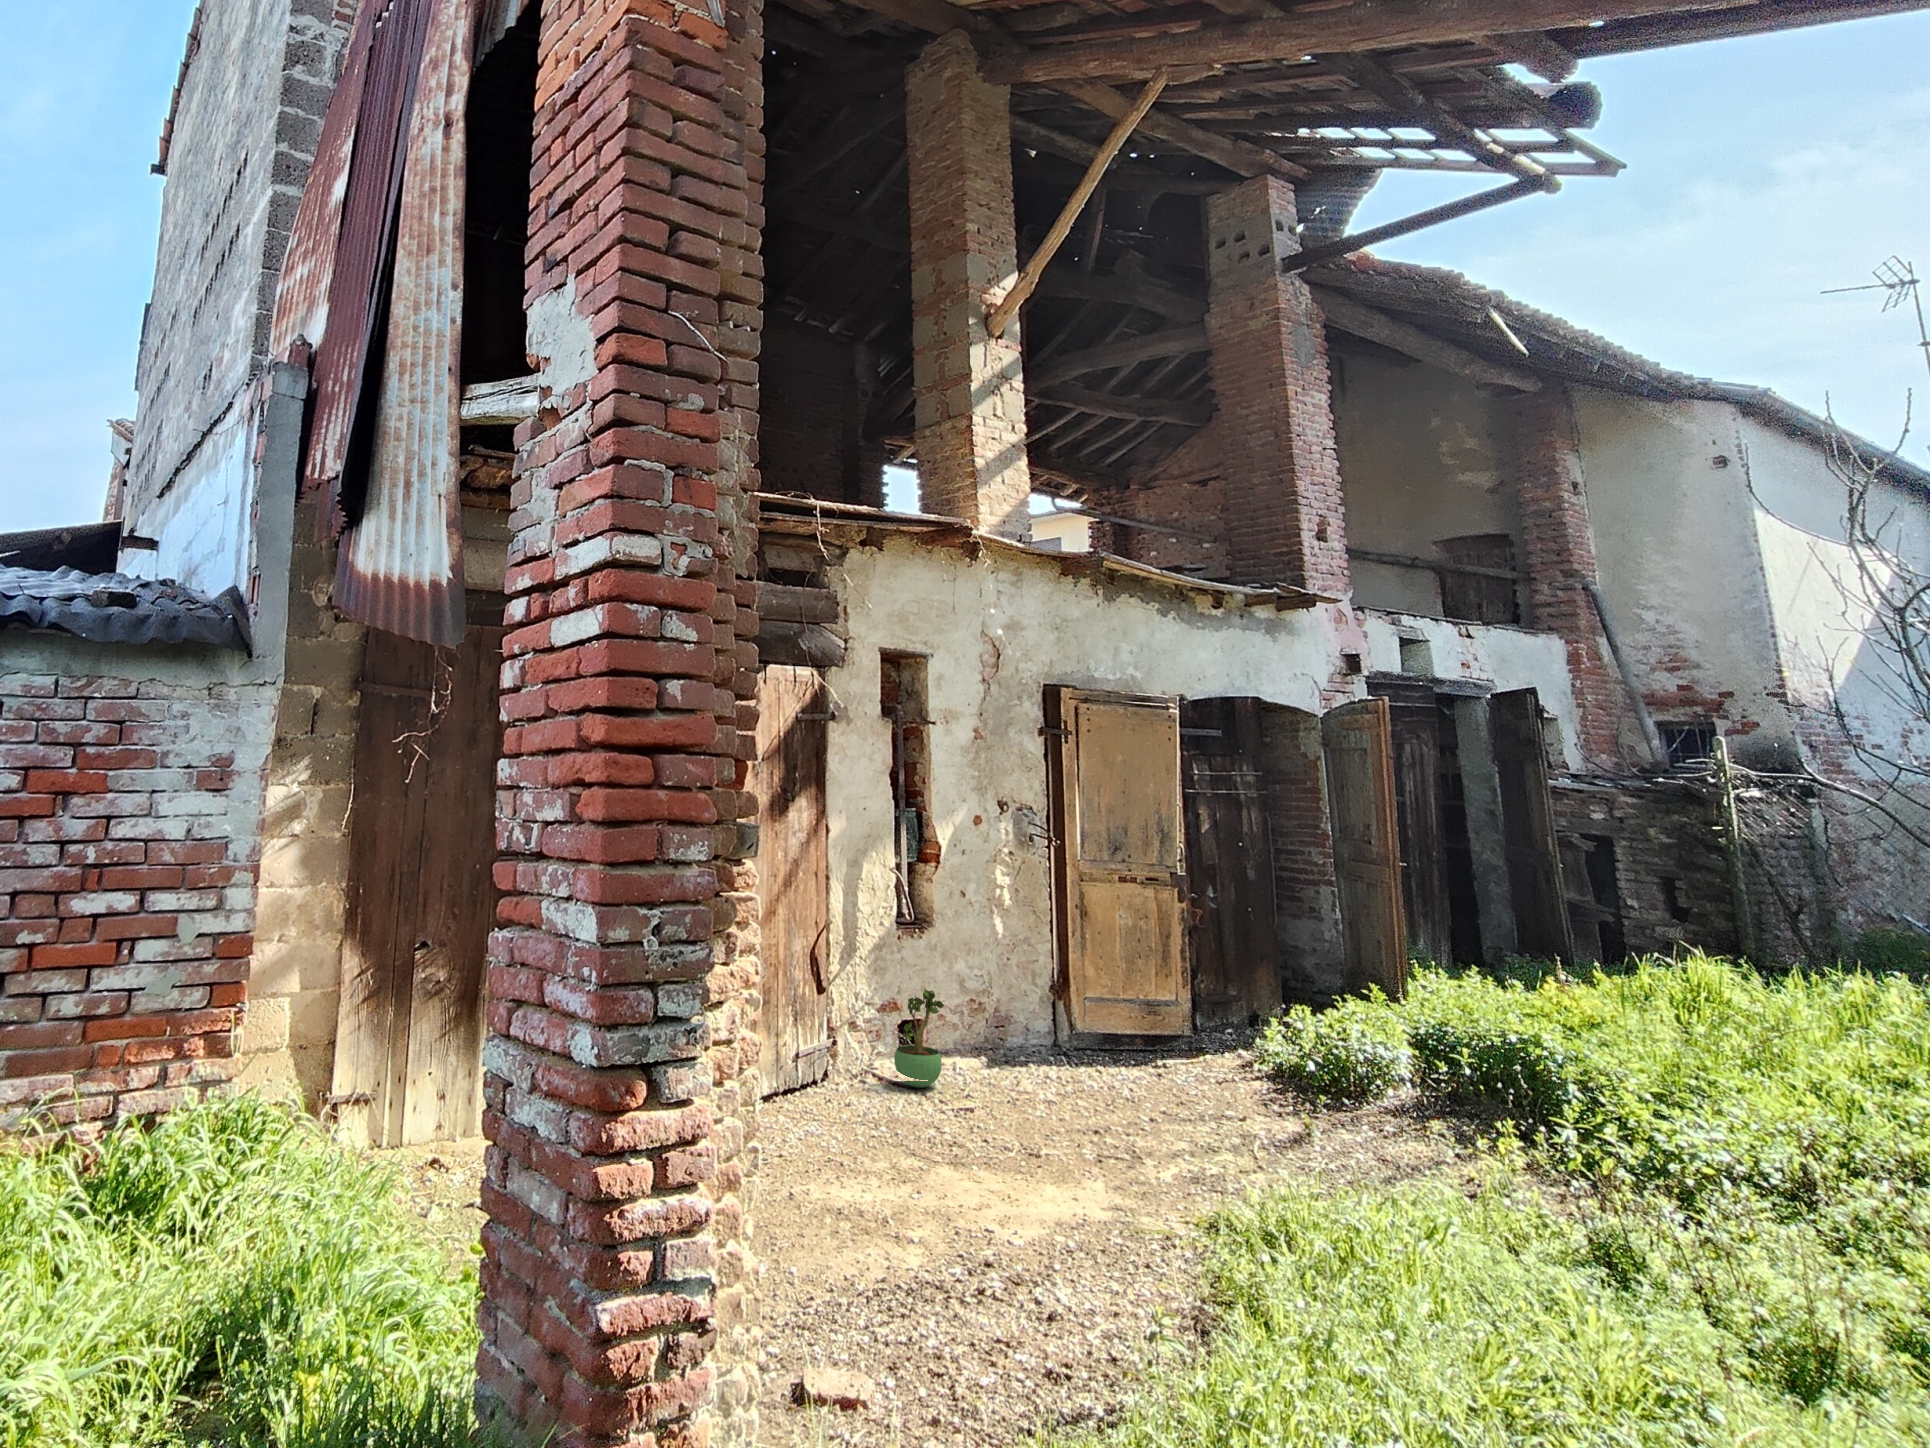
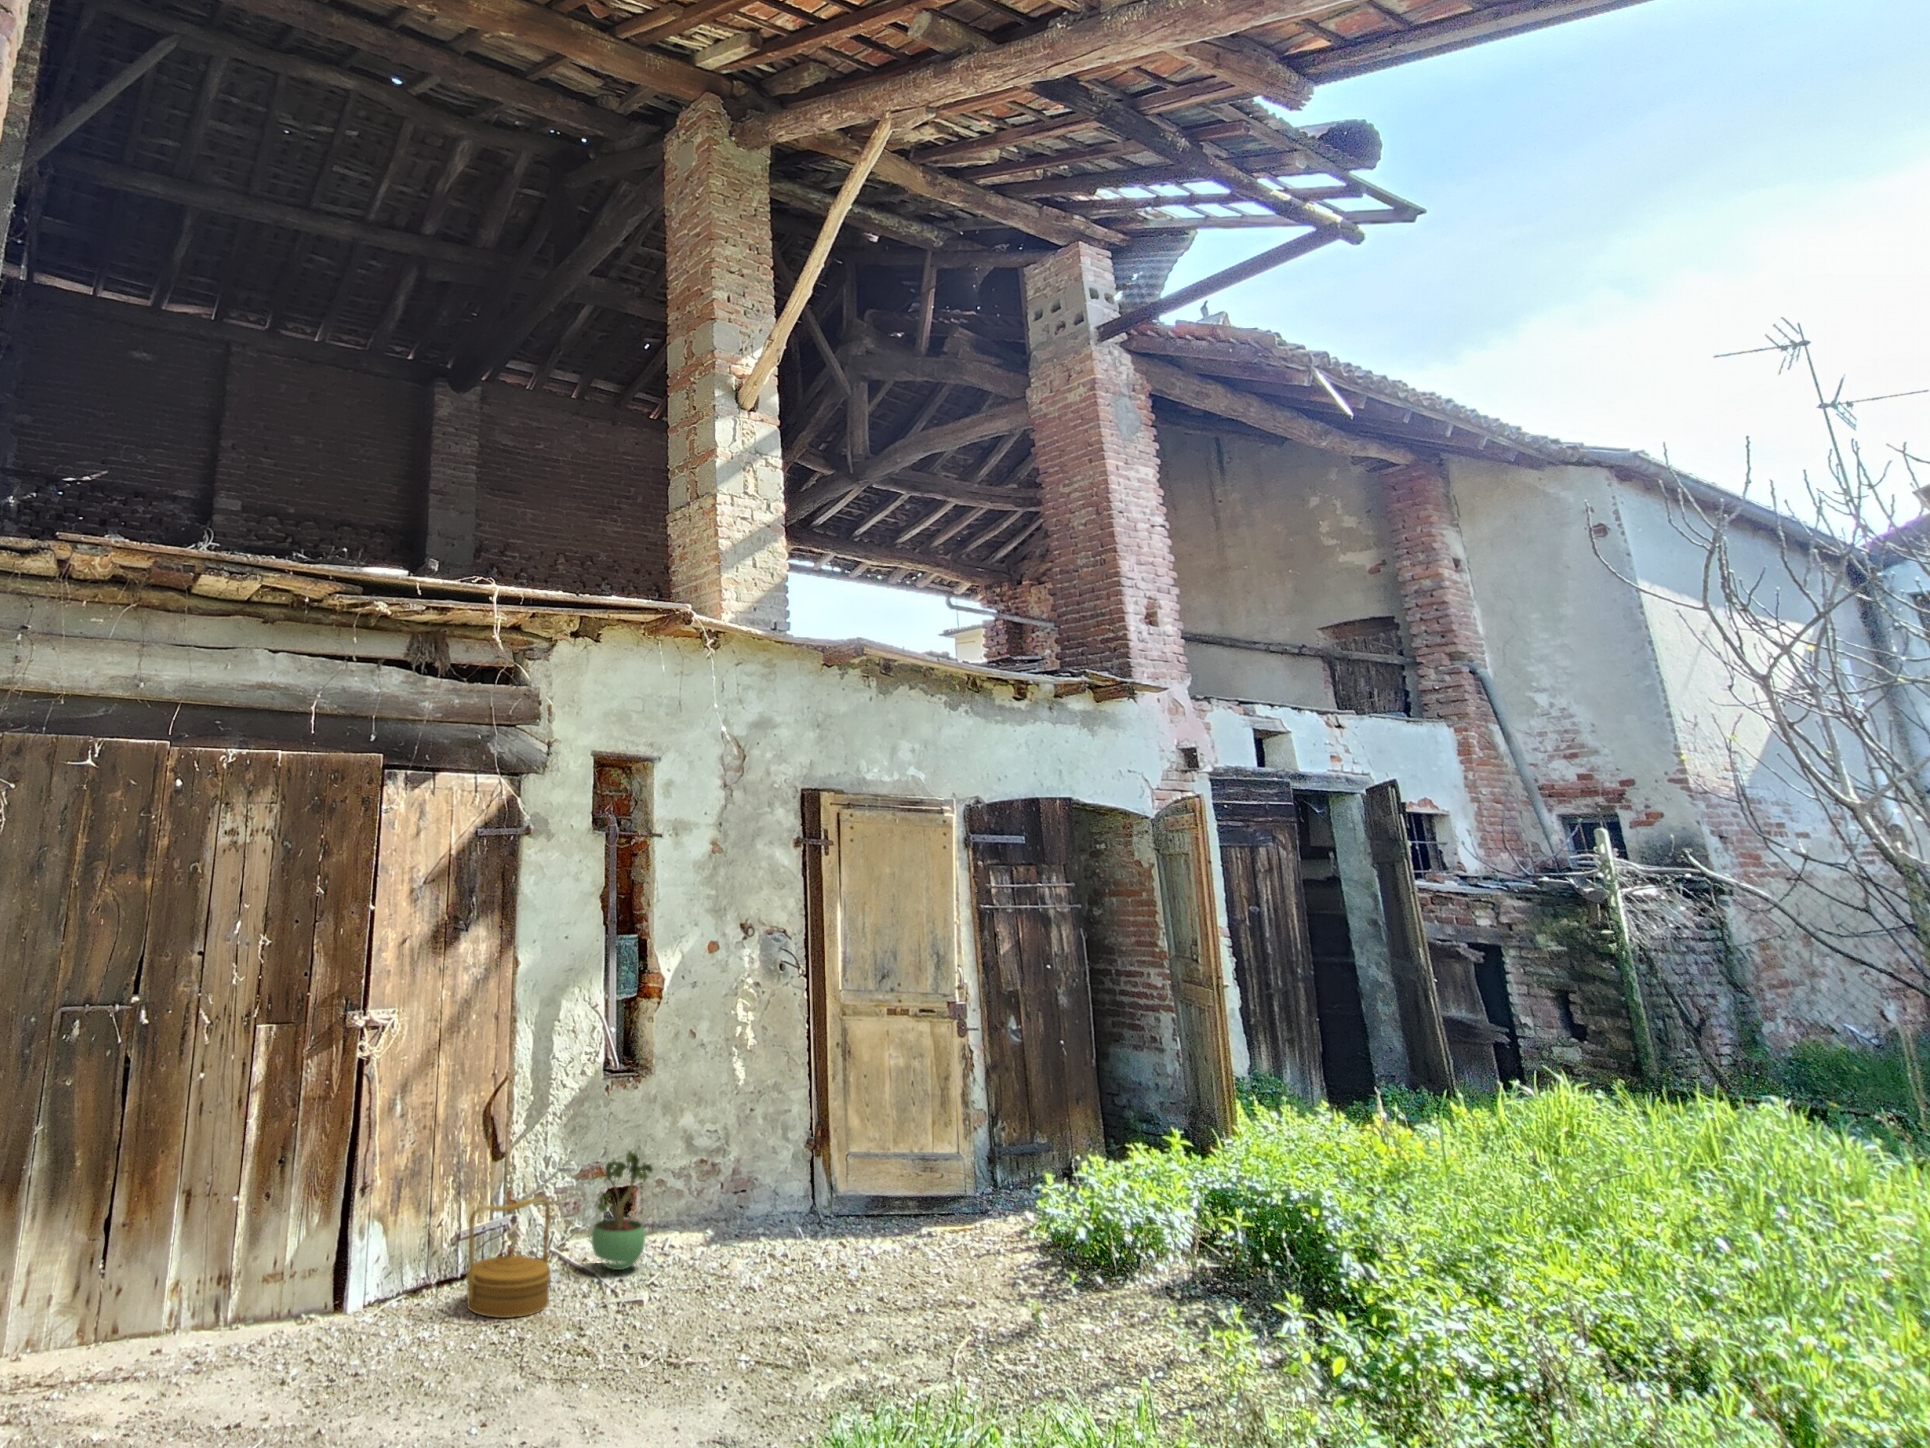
woven basket: none [809,1025,882,1122] -> present [466,1197,551,1318]

